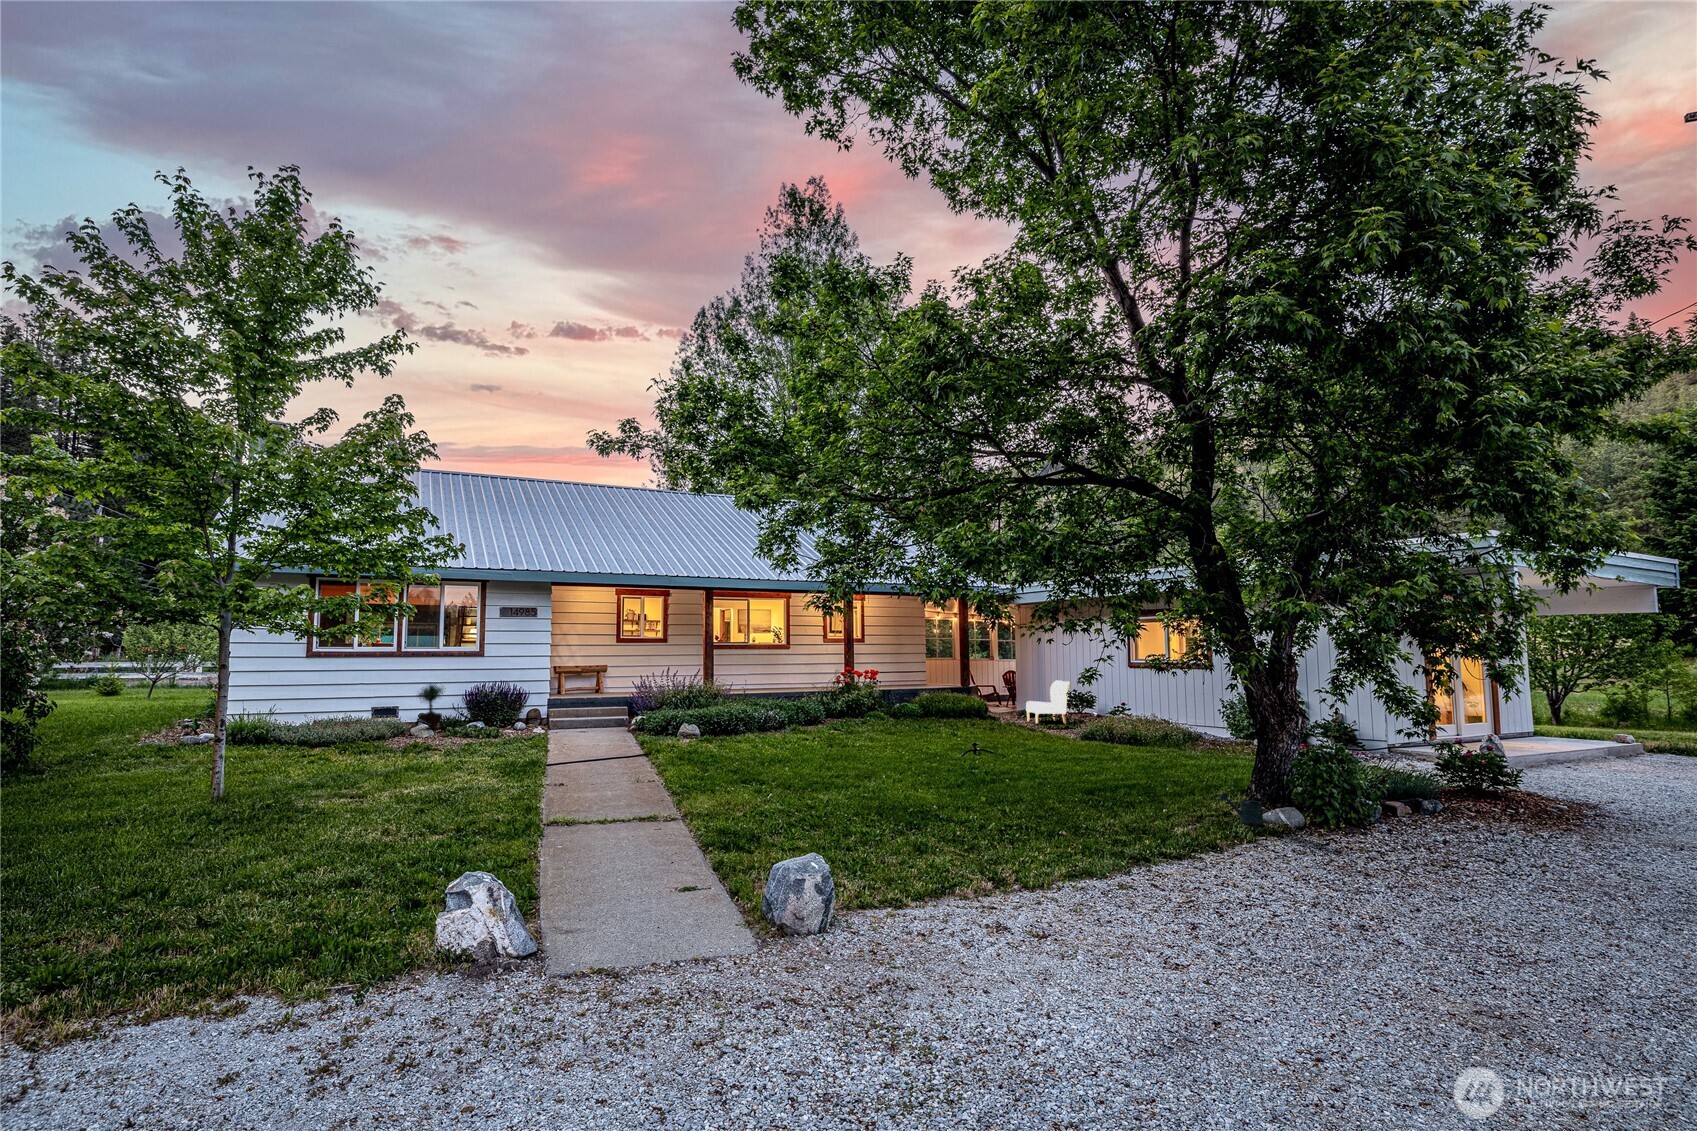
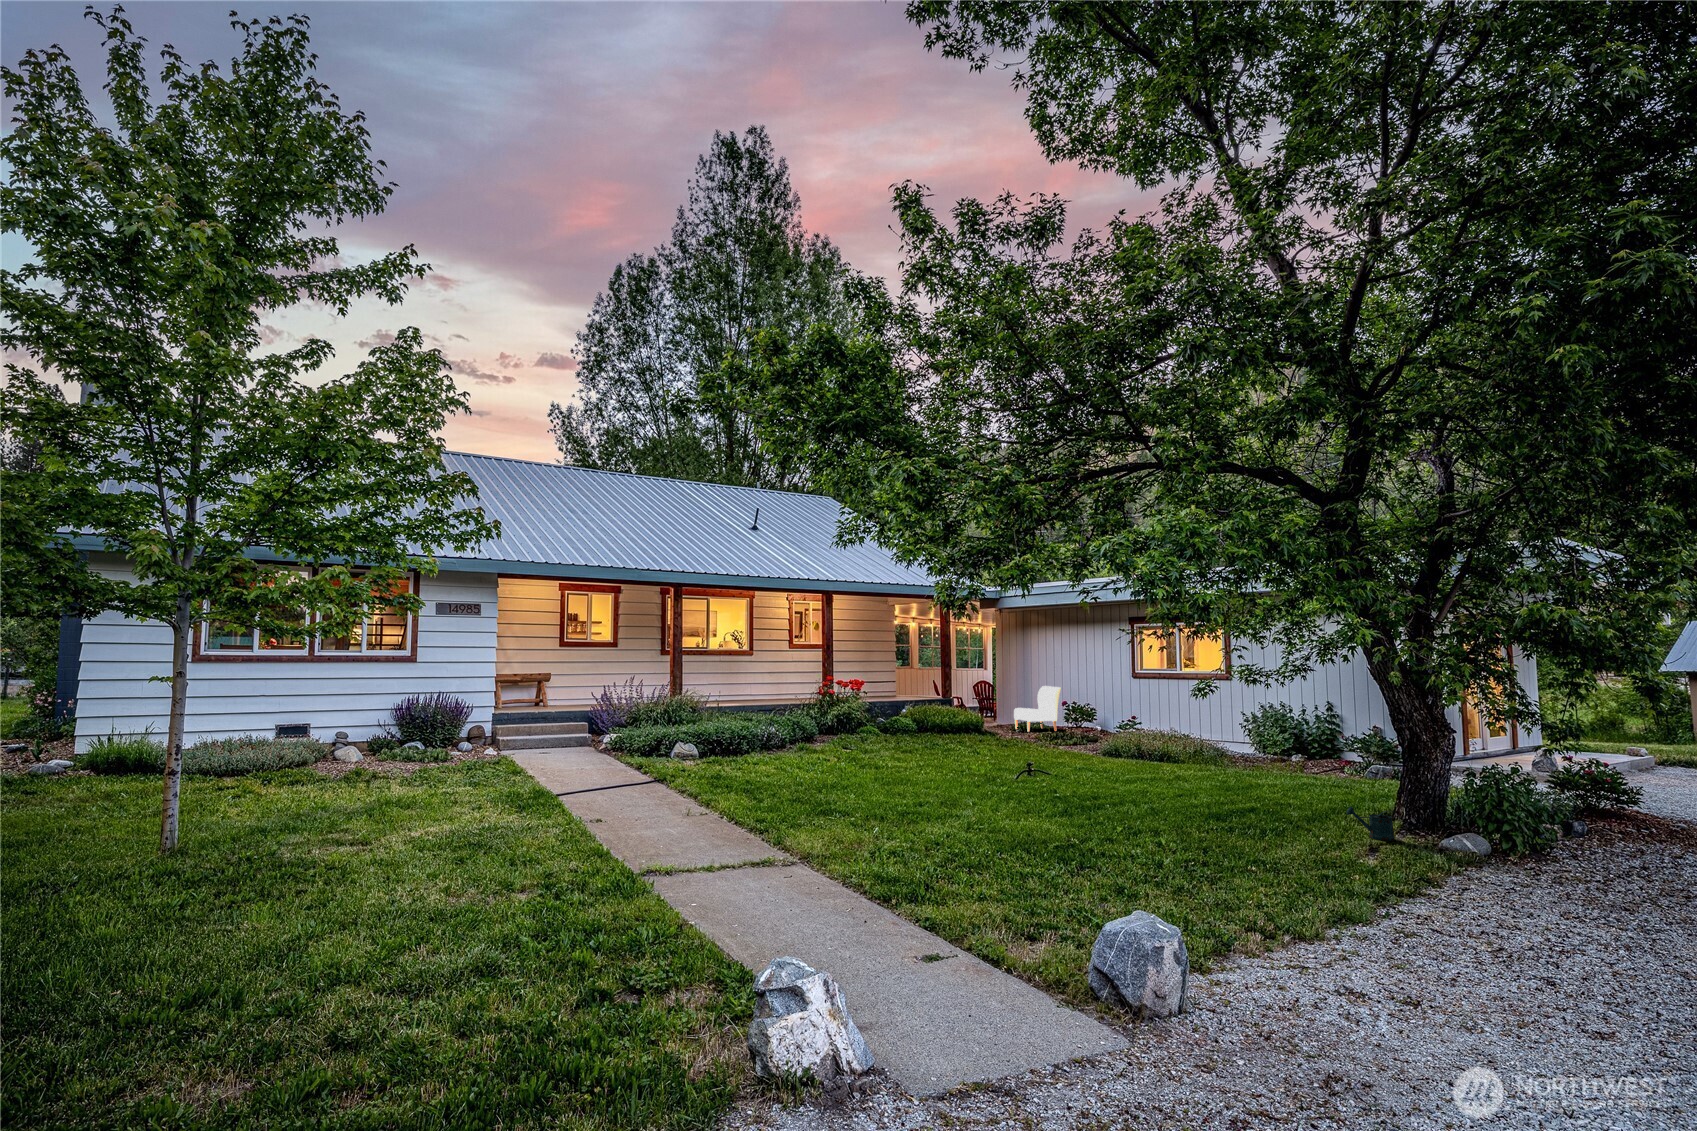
potted tree: present [418,684,443,729] -> none [333,691,375,752]

